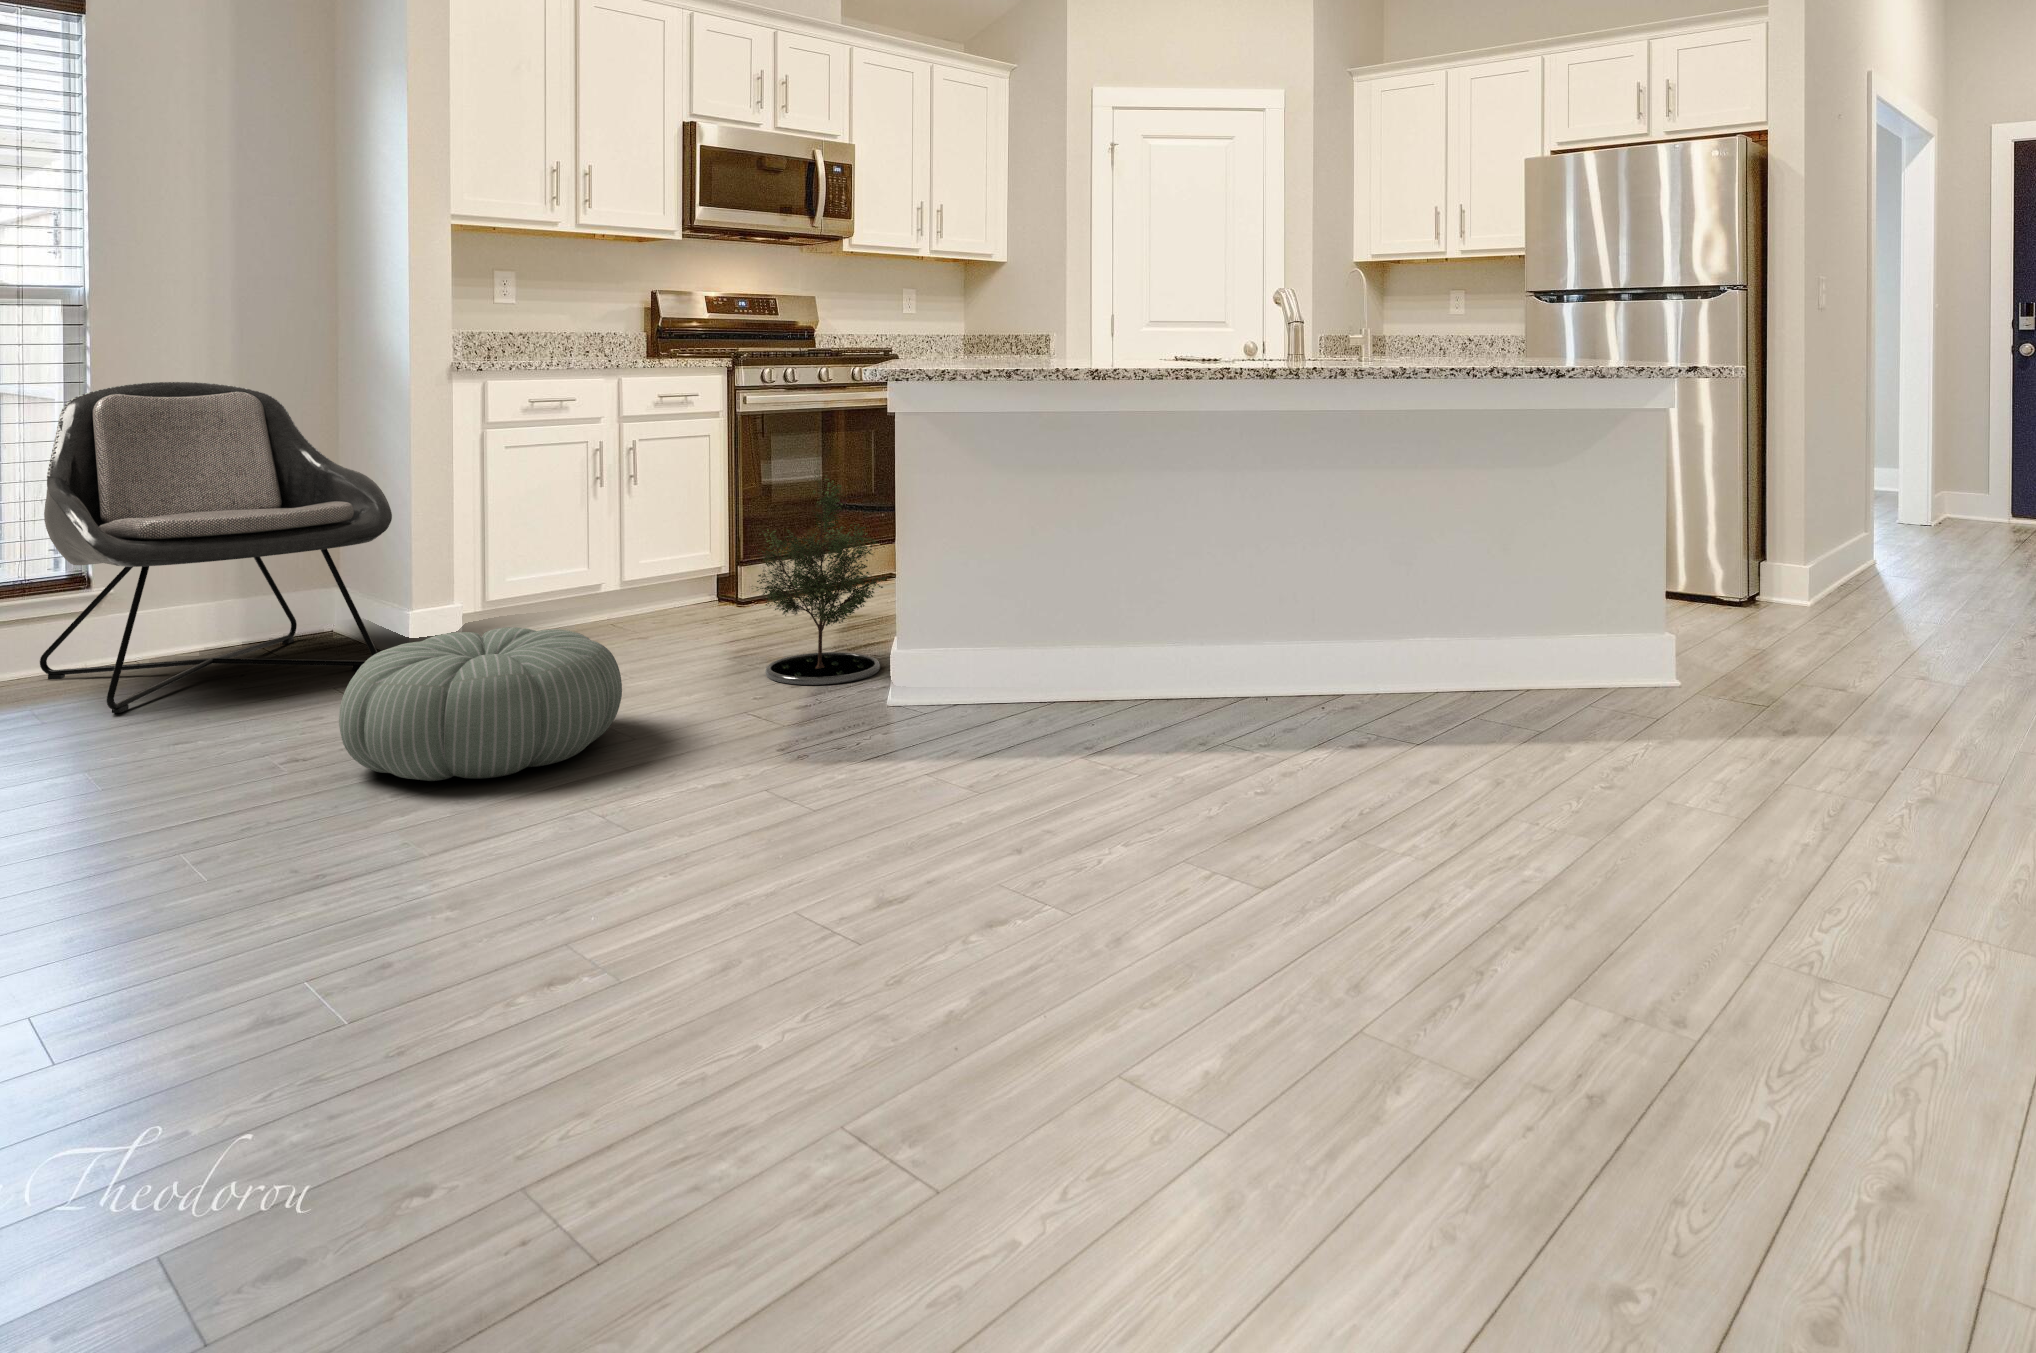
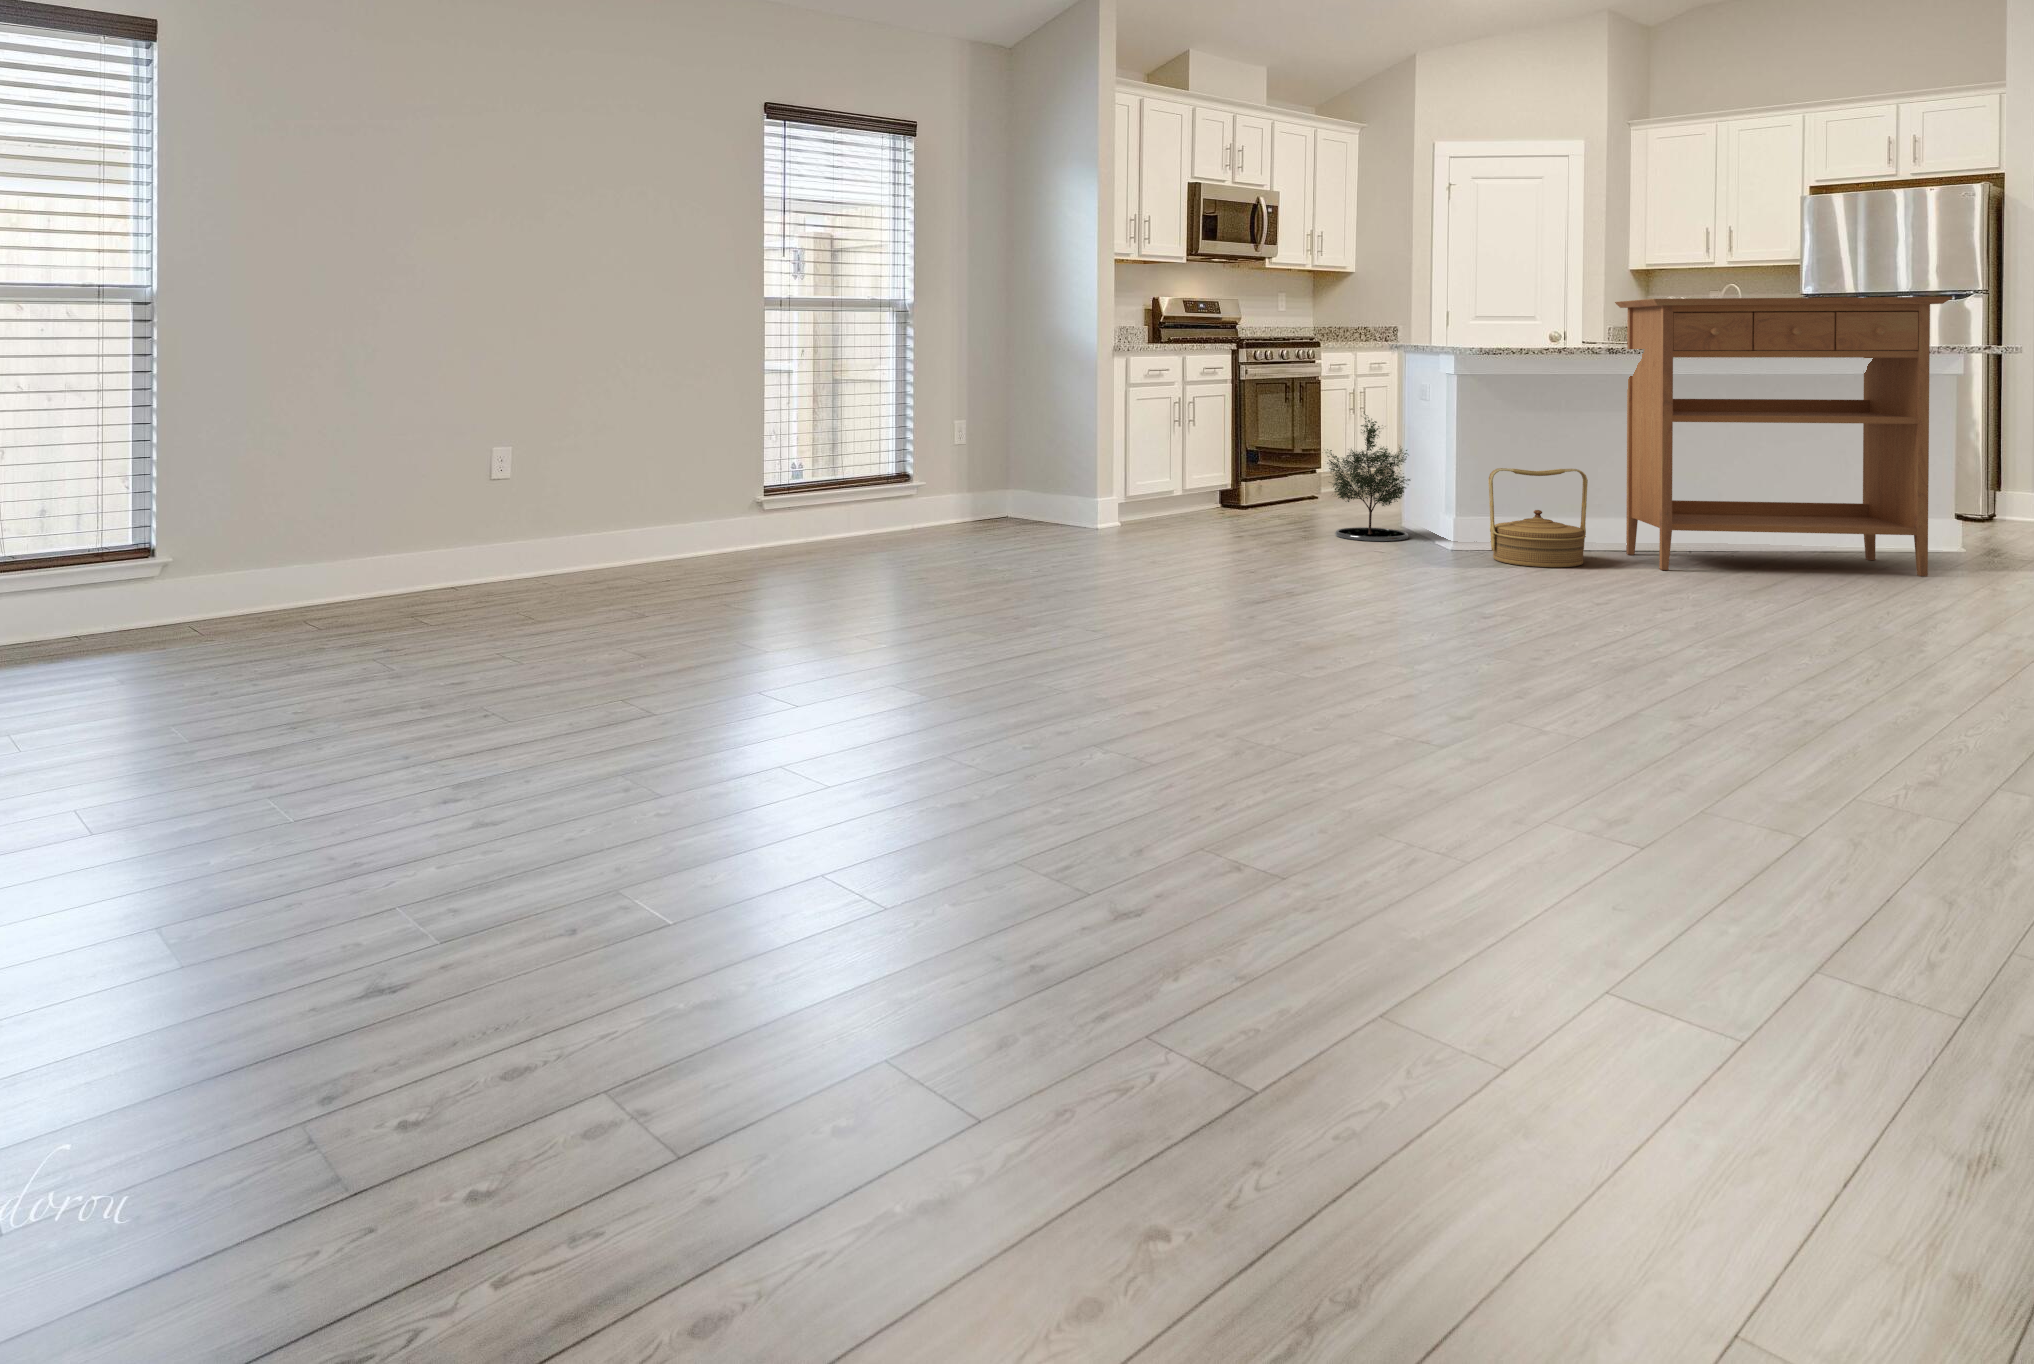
console table: none [1149,287,1624,761] -> present [1615,297,1952,576]
lounge chair: present [40,382,392,713] -> none [906,358,1098,544]
woven basket: none [916,576,1078,756] -> present [1488,468,1588,567]
pouf: present [339,627,622,781] -> none [1181,496,1327,568]

